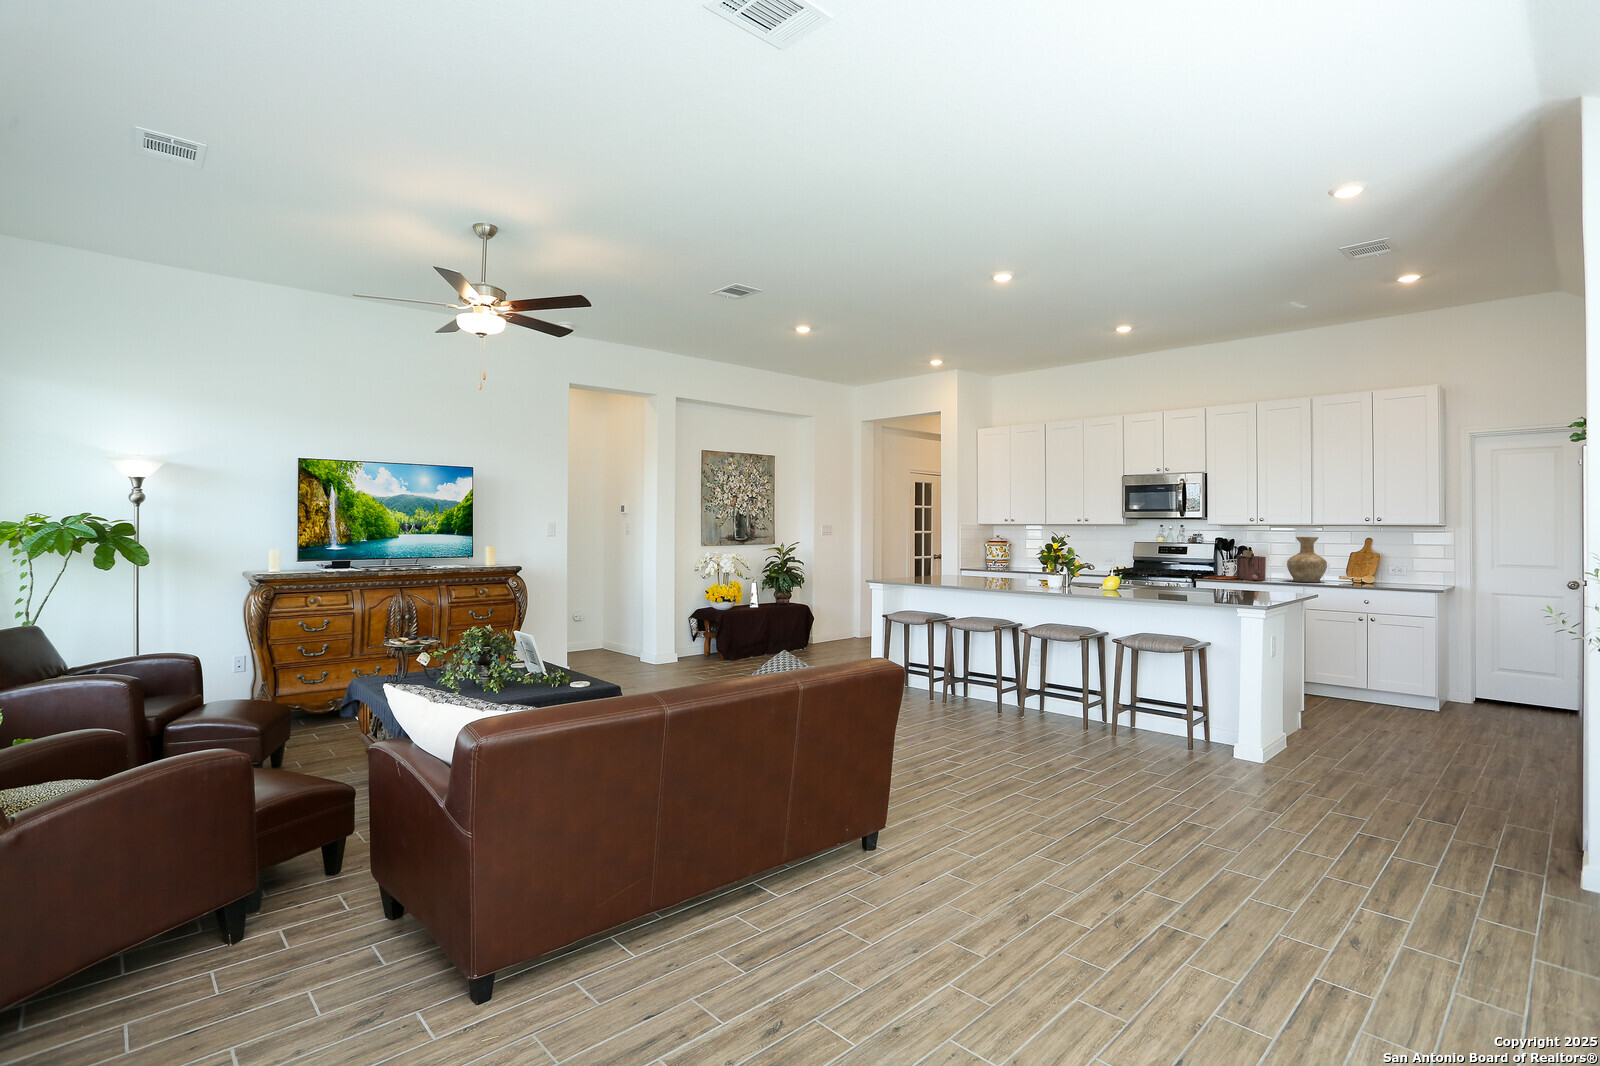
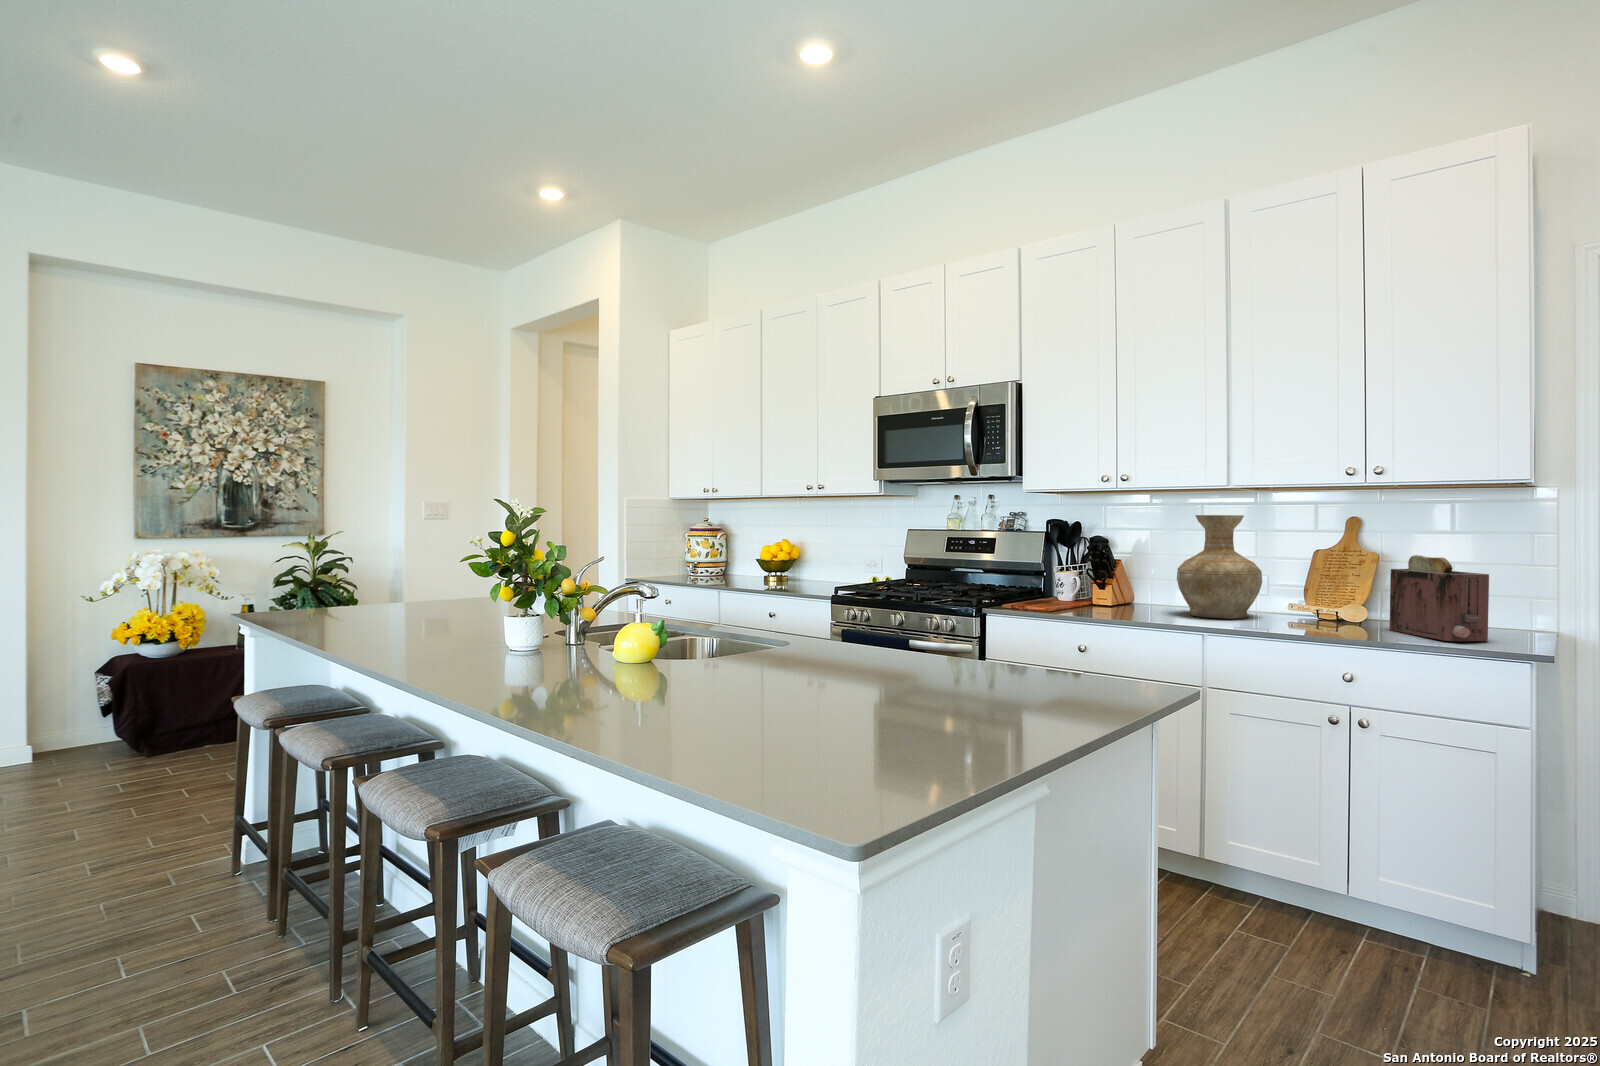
toaster: present [1237,550,1266,580] -> present [1390,555,1489,641]

